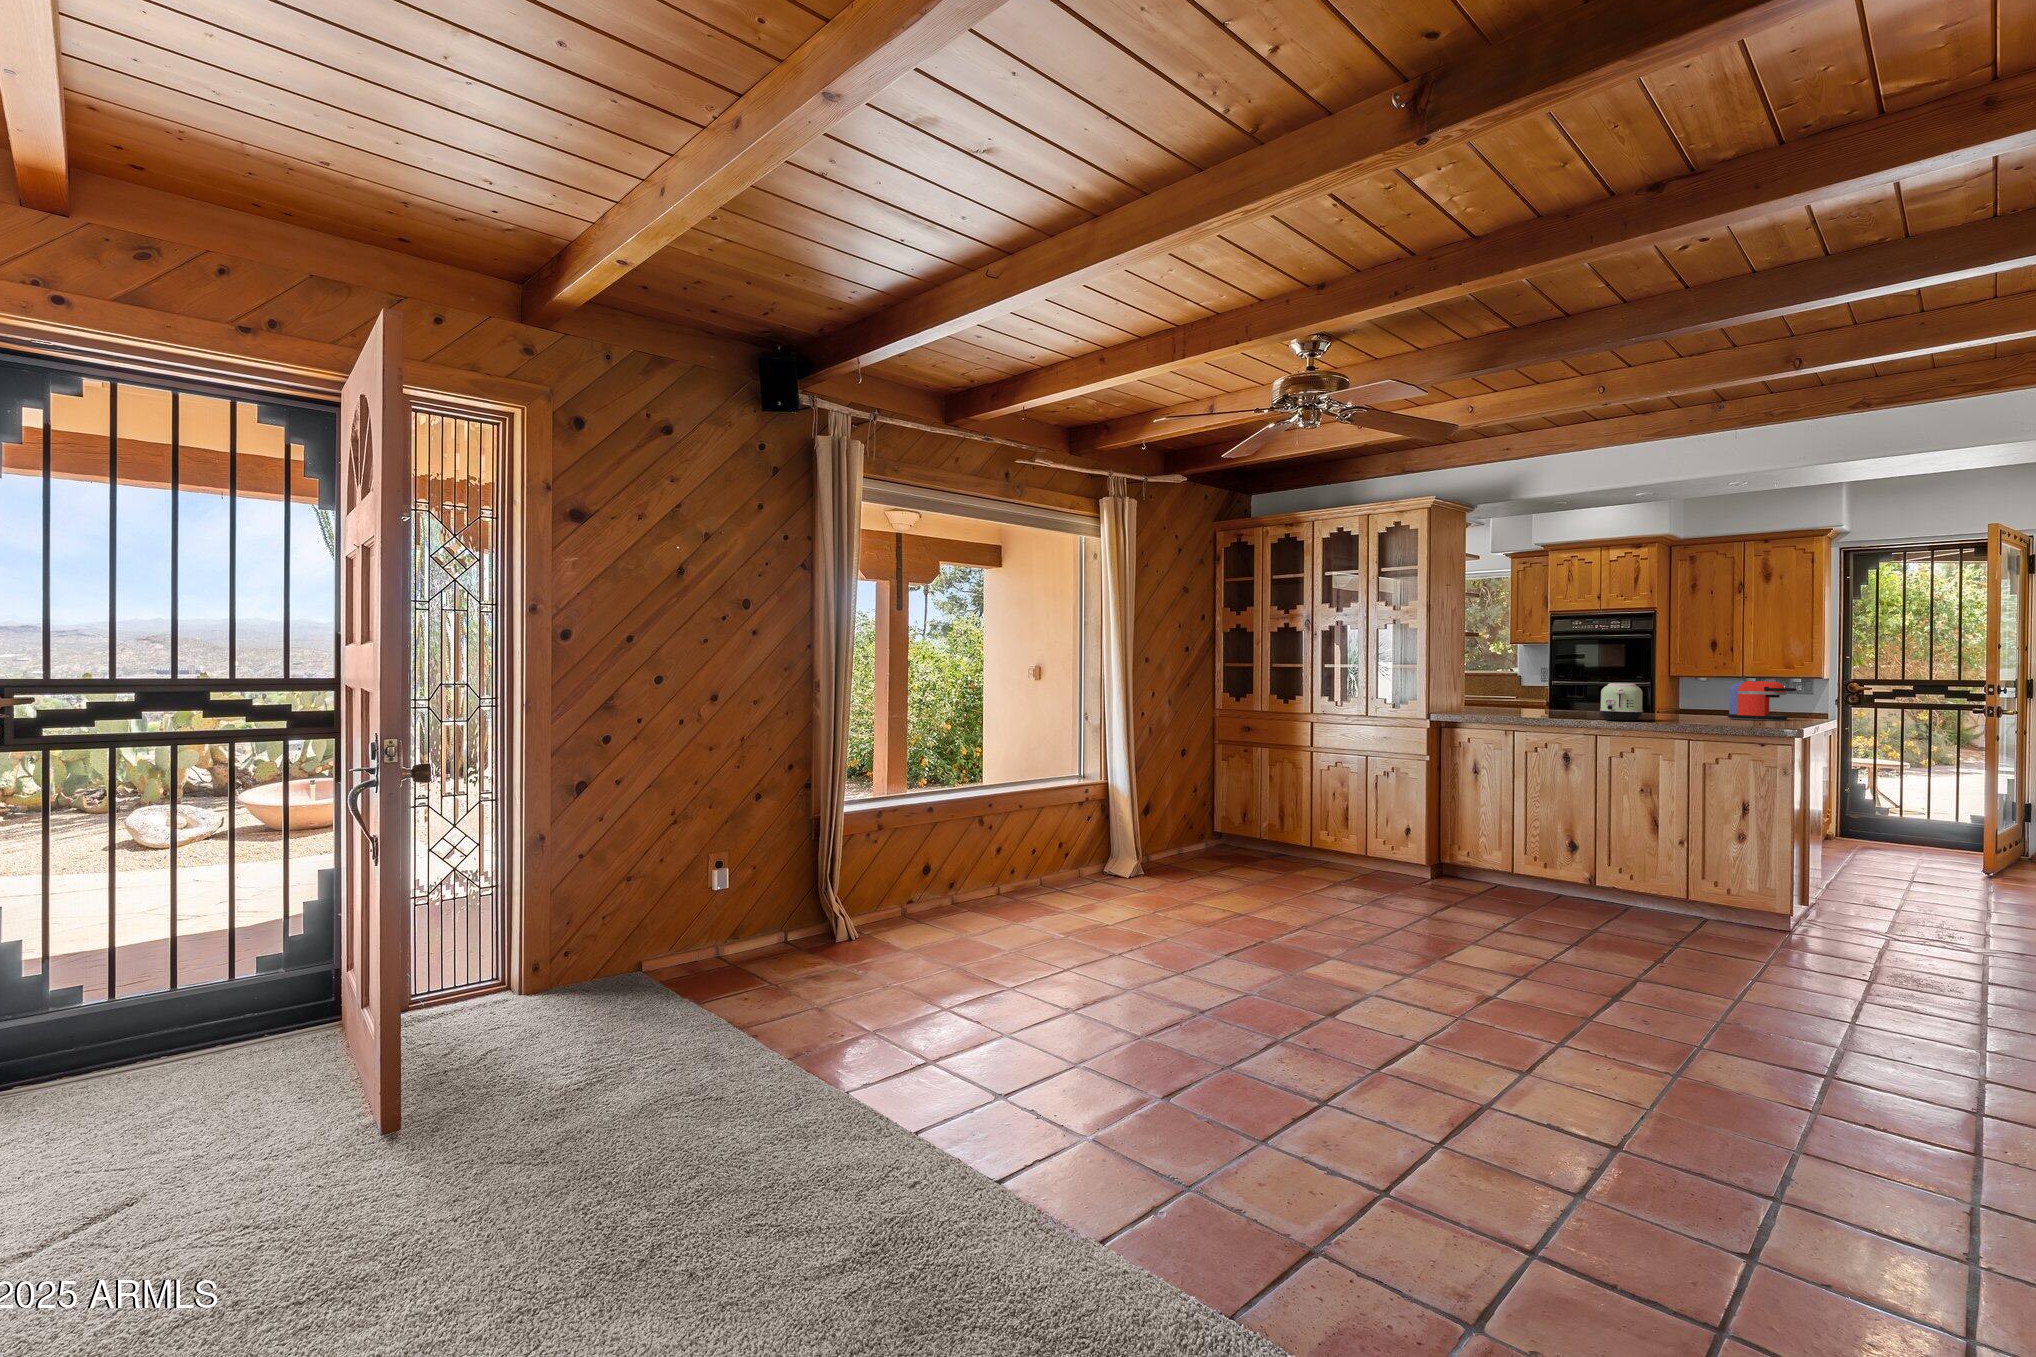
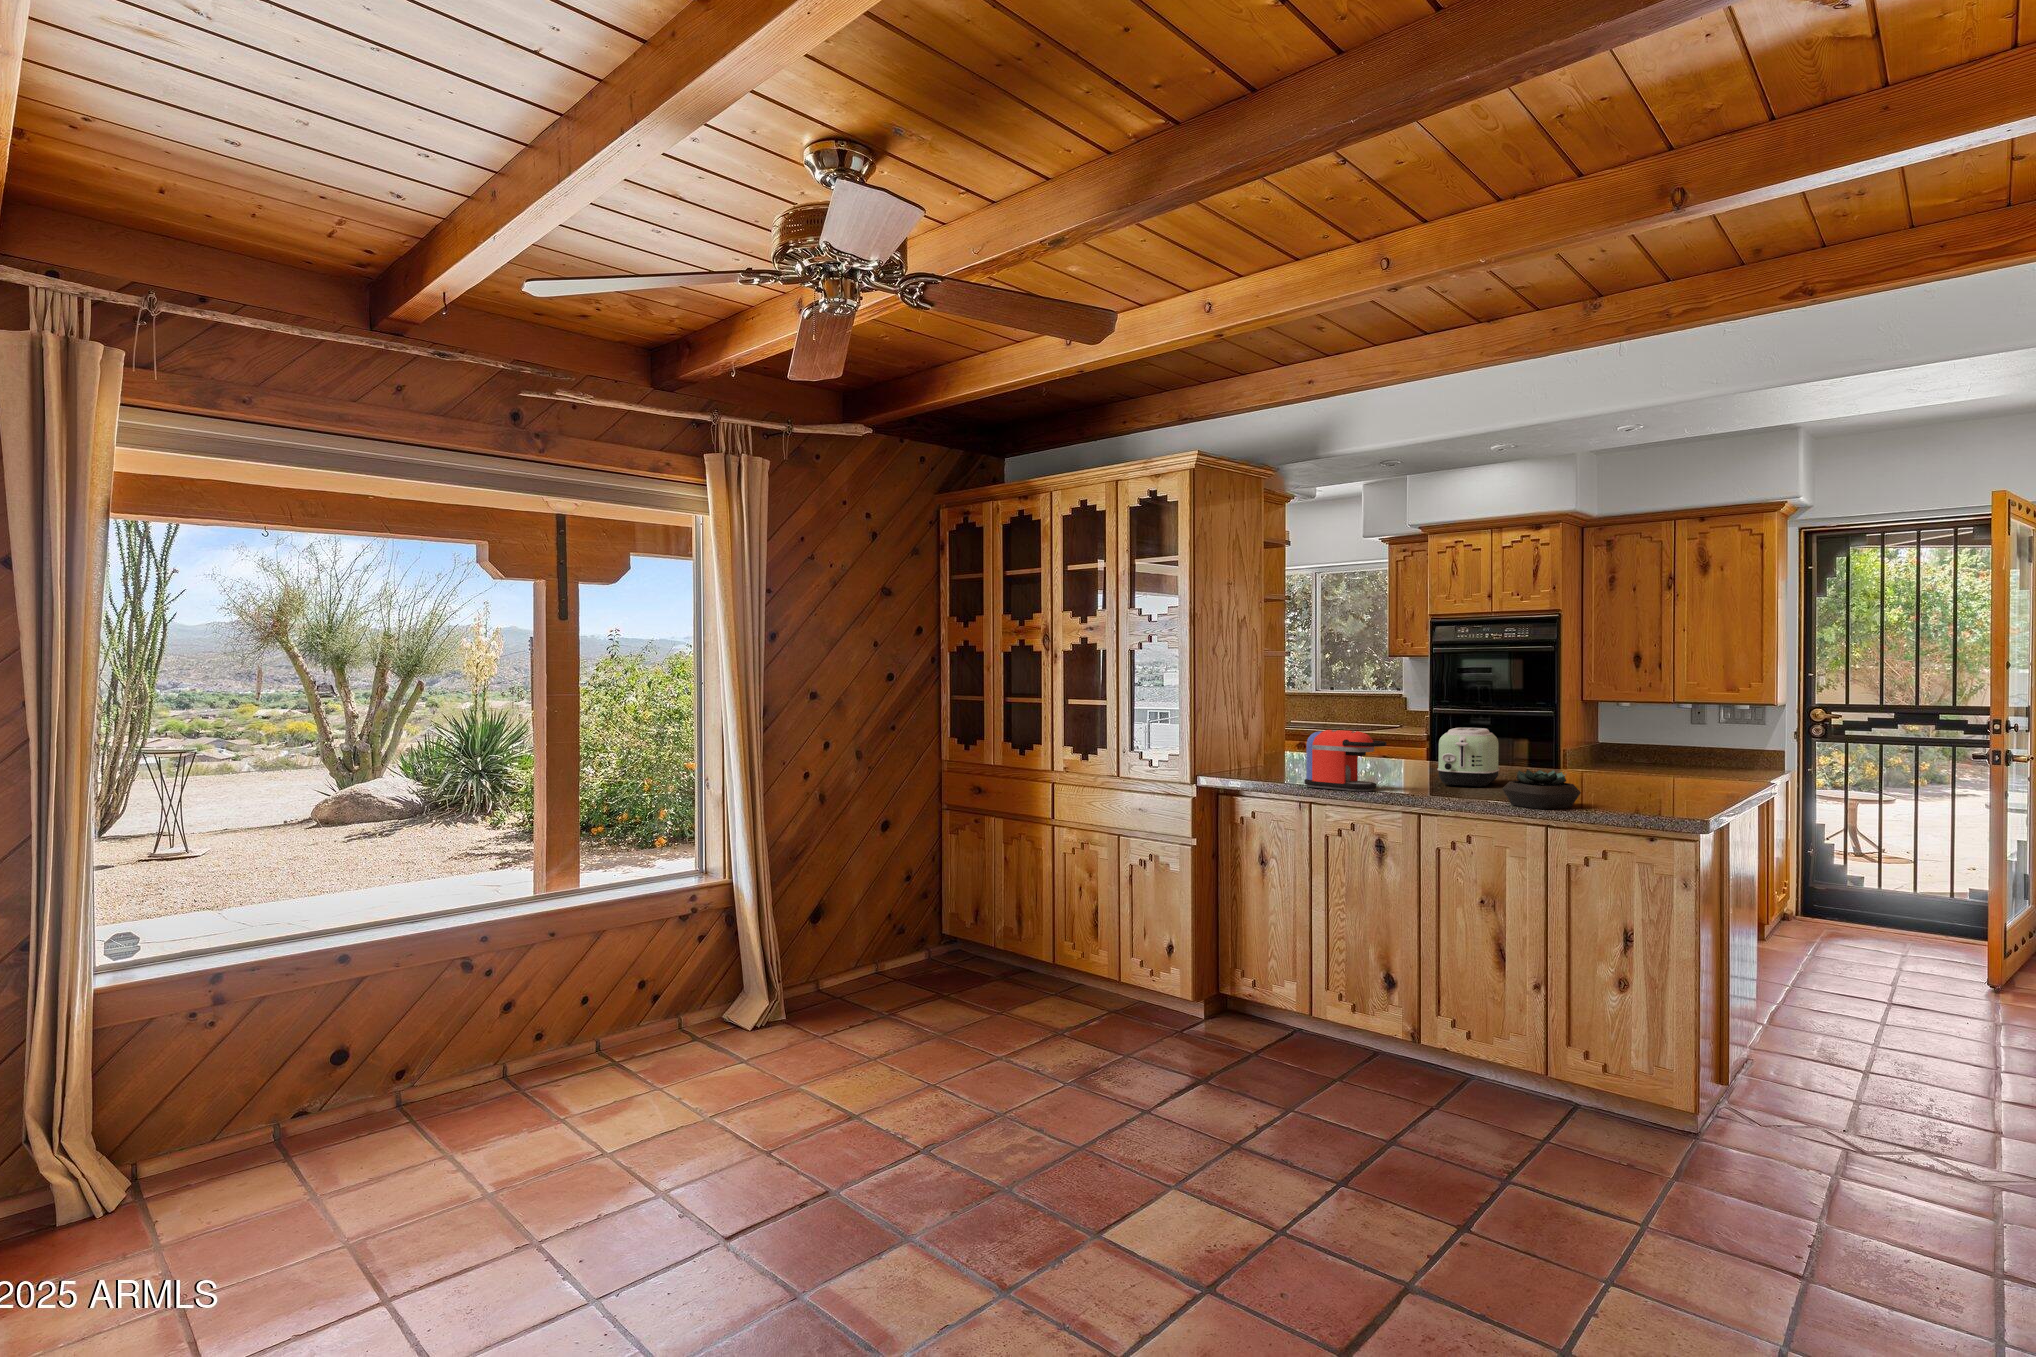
coffee maker: present [1728,681,1796,721] -> present [1304,730,1387,792]
succulent plant: none [1659,704,1712,728] -> present [1502,769,1581,809]

